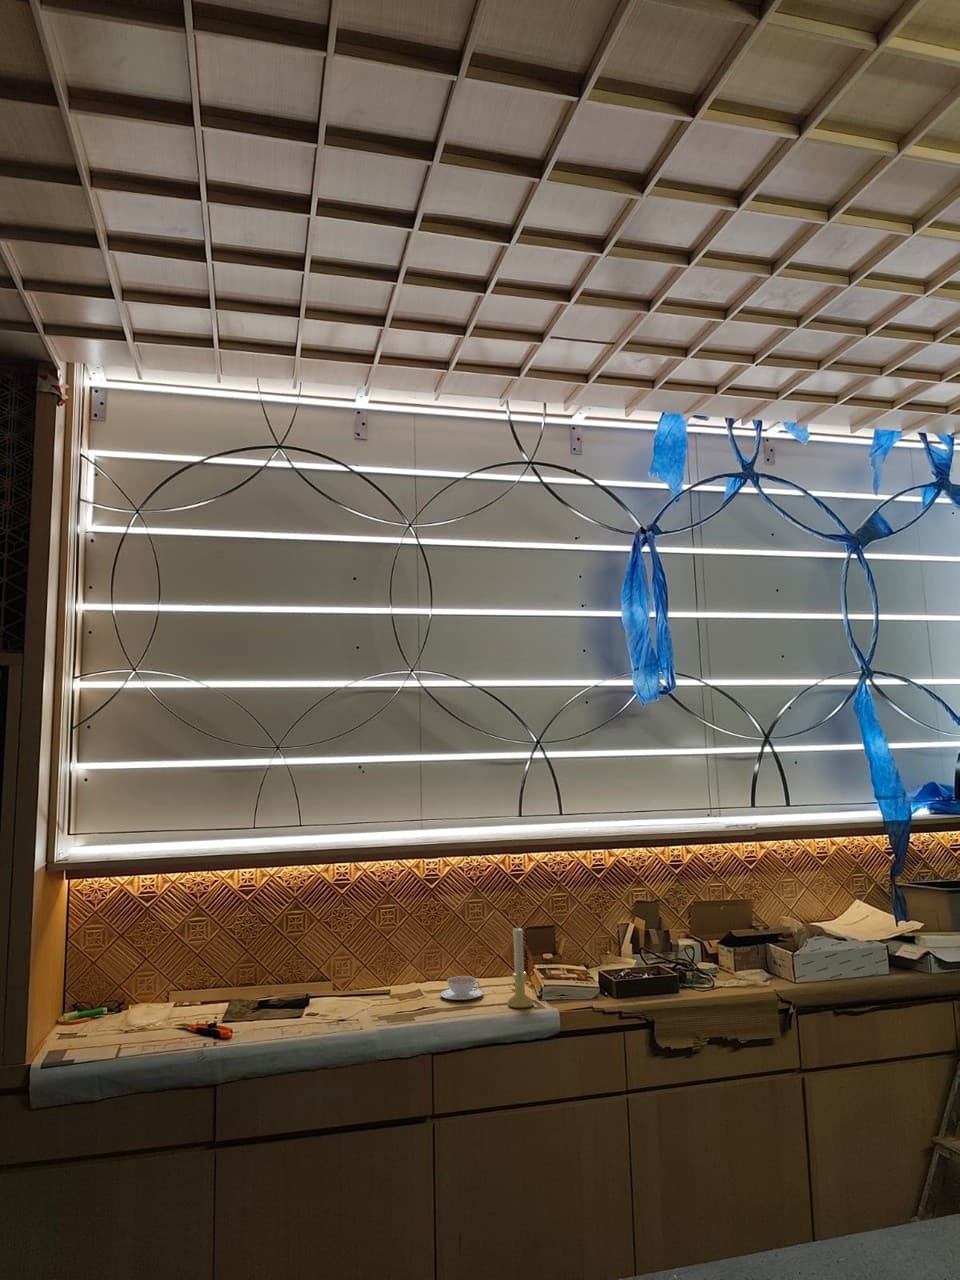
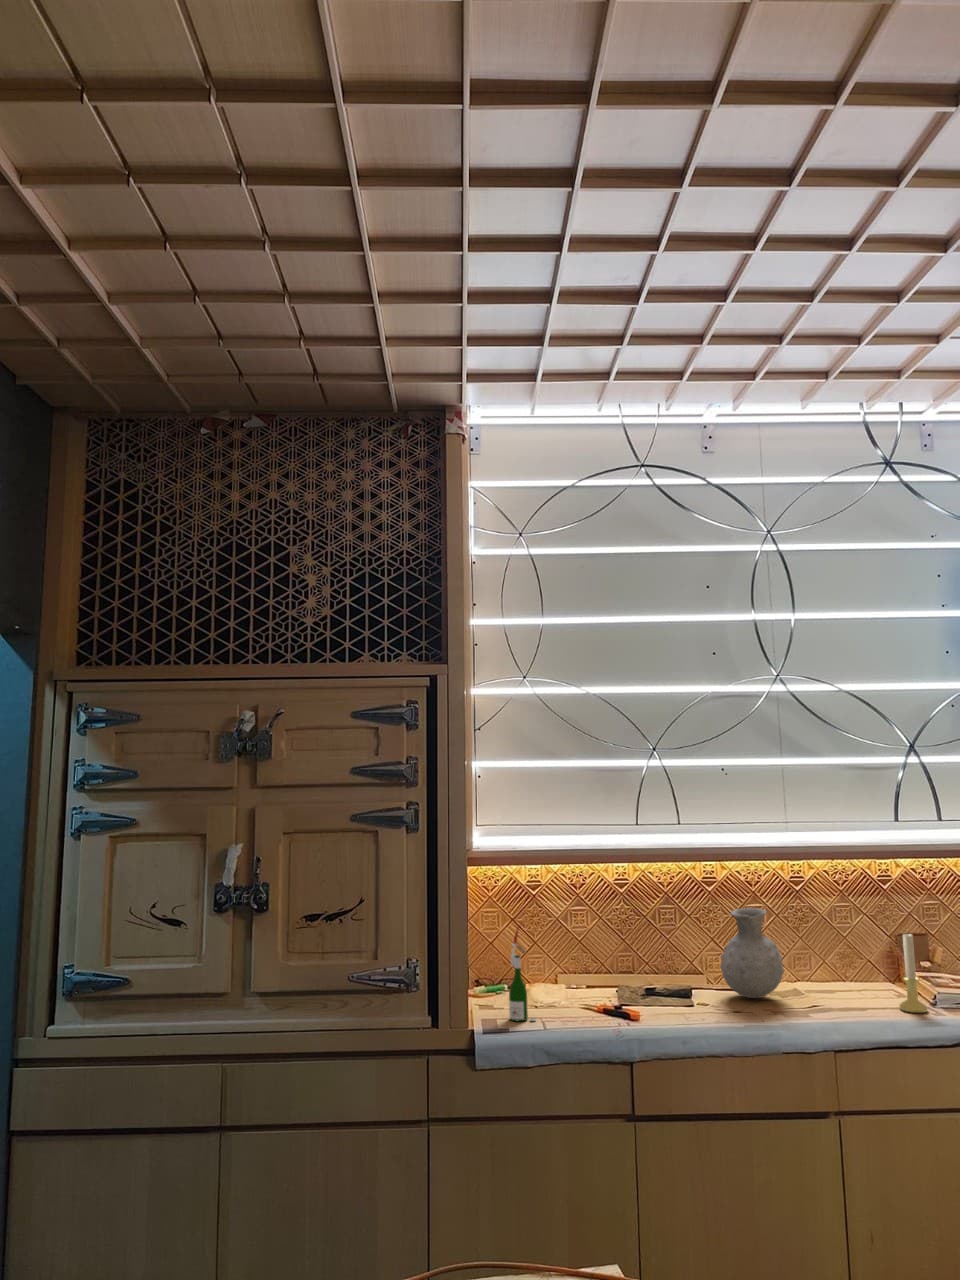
vase: none [337,909,401,1004] -> present [720,908,784,998]
wine bottle: none [78,943,109,1054] -> present [509,925,536,1021]
teacup: present [440,976,484,1000] -> none [822,978,868,1001]

